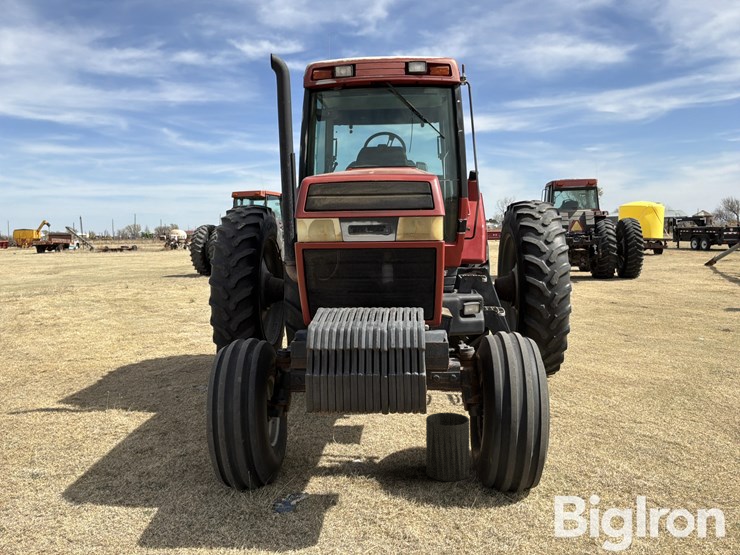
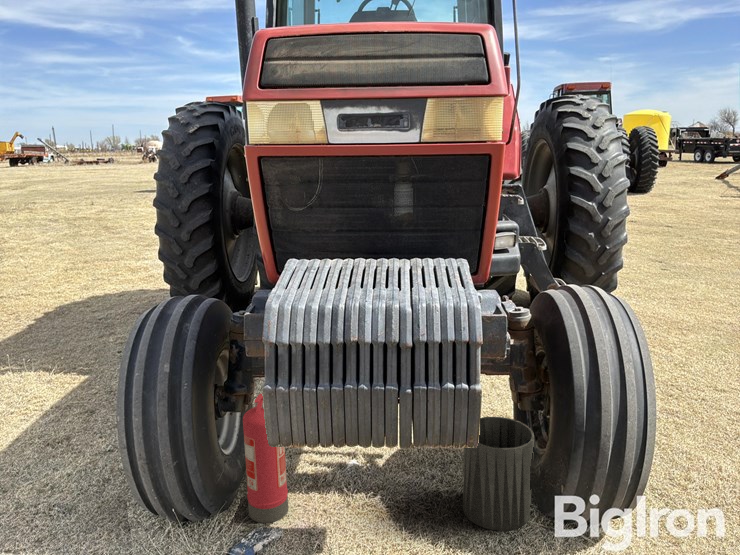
fire extinguisher: none [288,394,314,478] -> present [243,394,288,523]

